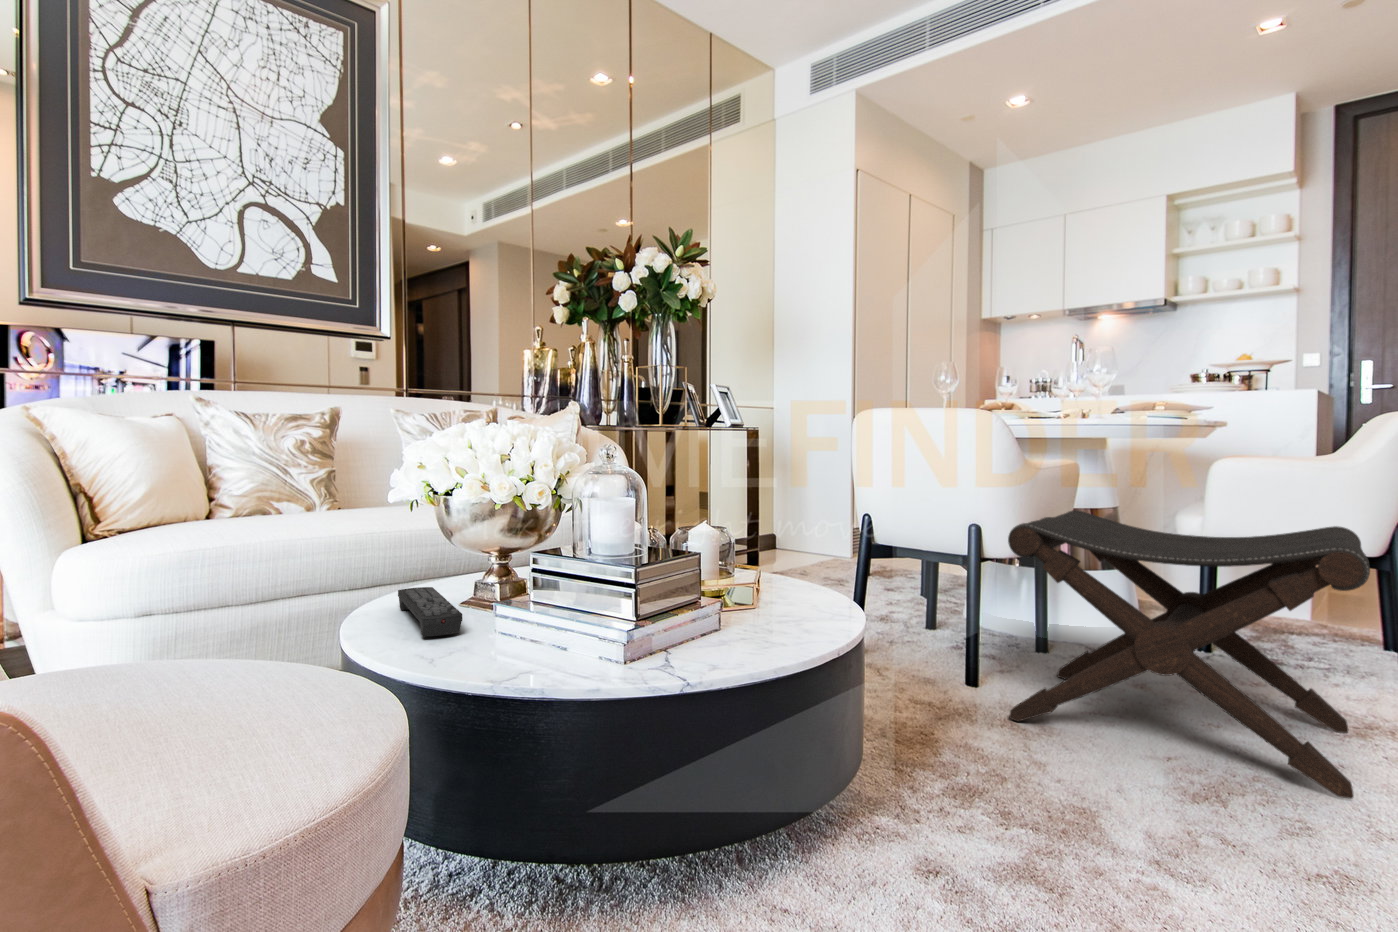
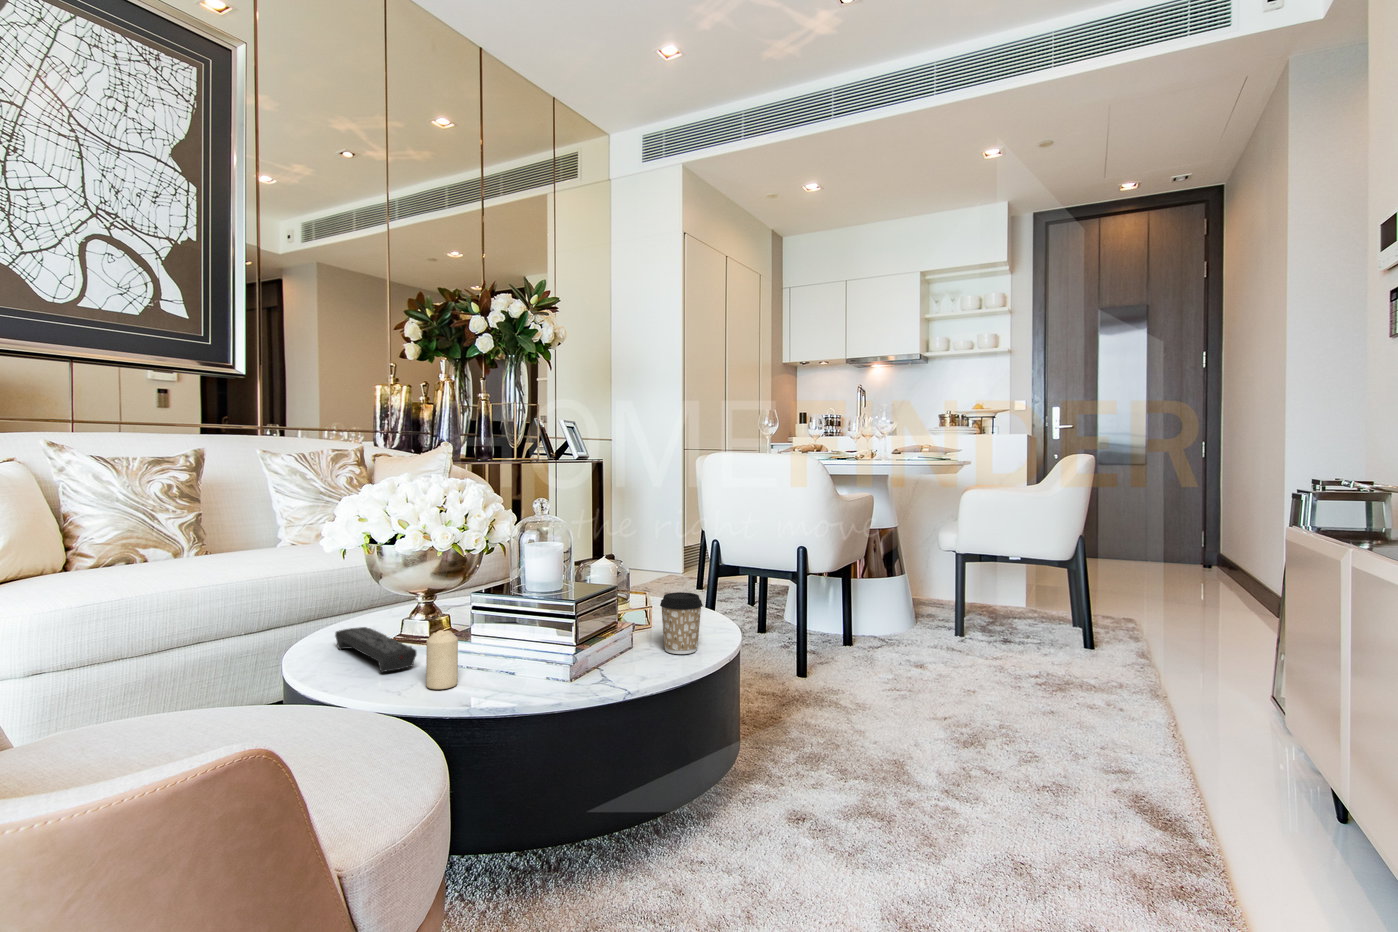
footstool: present [1008,510,1370,799] -> none [832,536,1068,737]
coffee cup: none [754,562,808,640] -> present [660,592,703,654]
candle: none [459,591,495,661] -> present [426,630,458,689]

